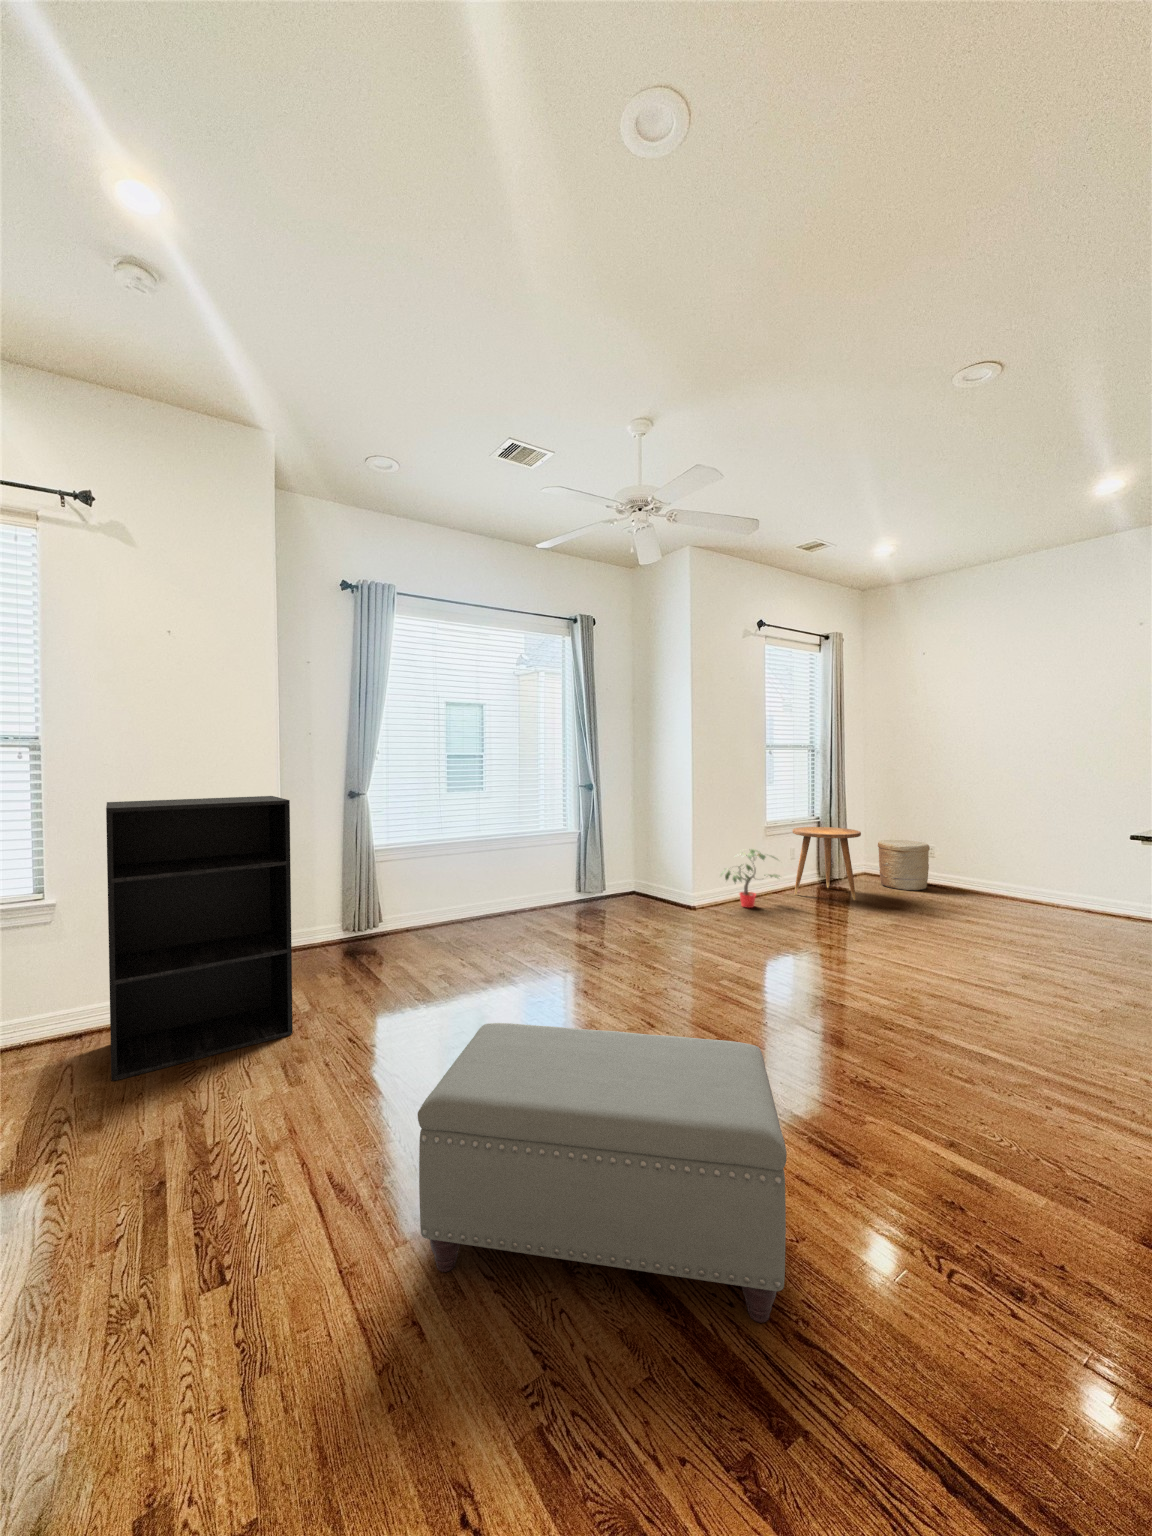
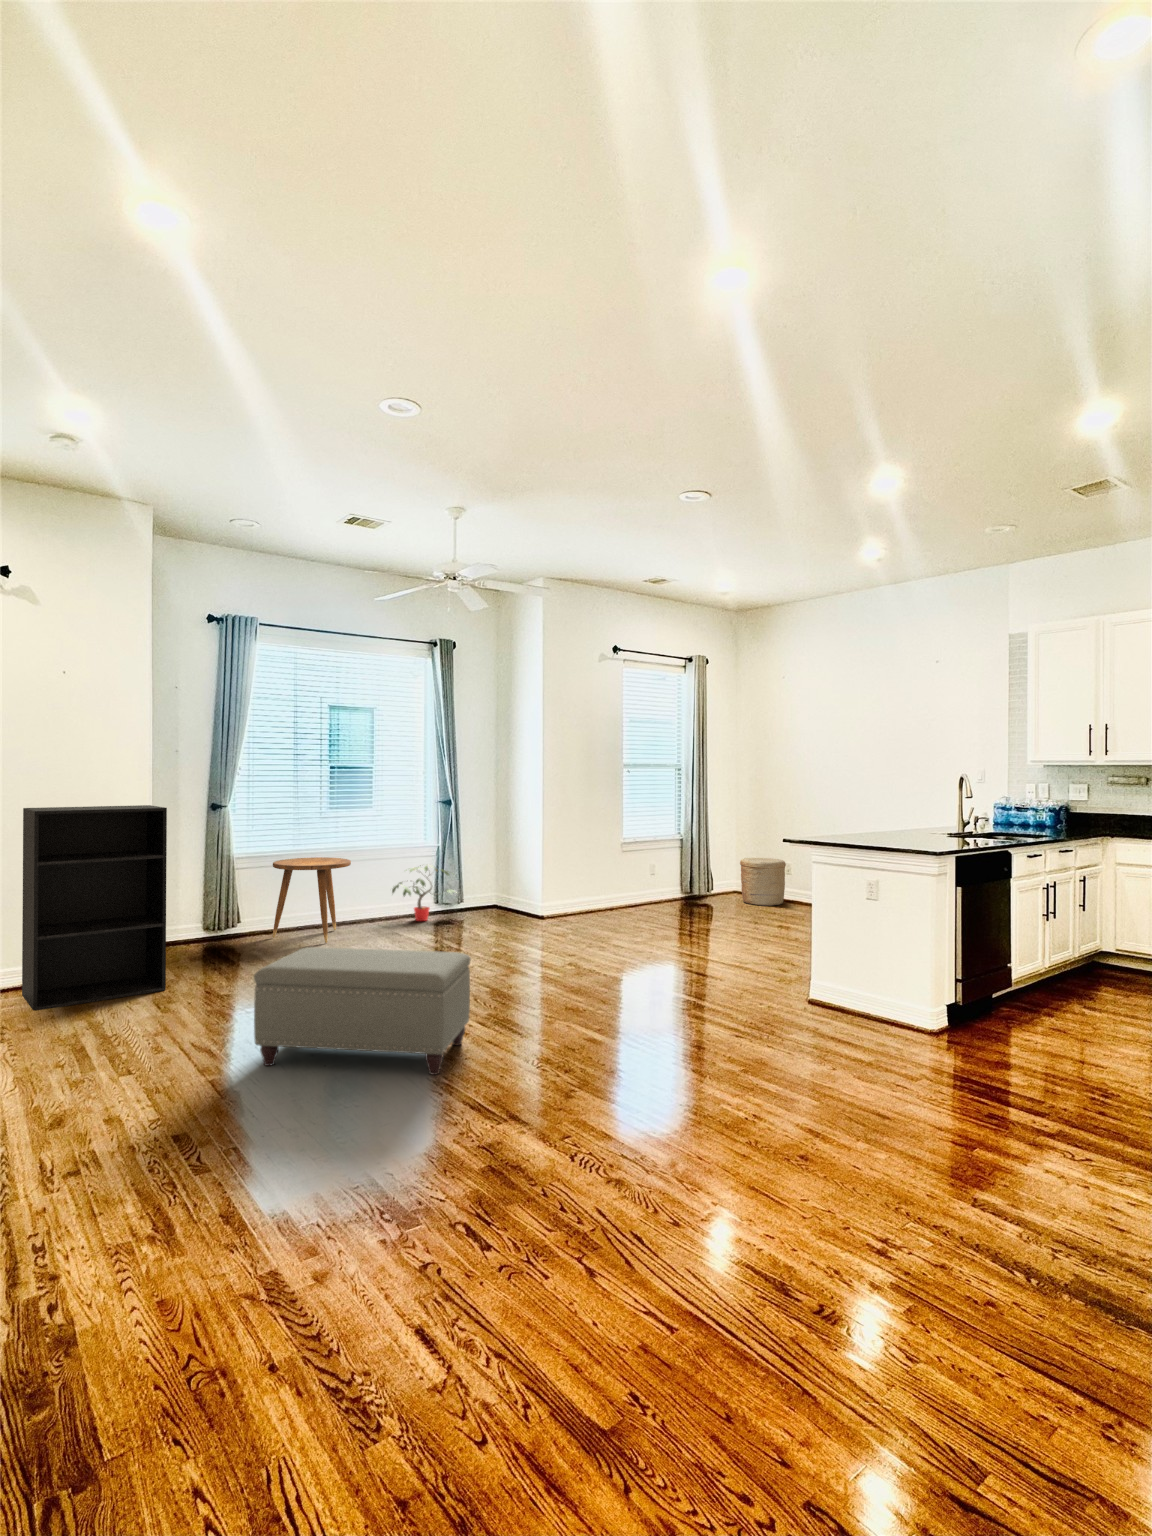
side table: present [792,827,861,900] -> present [273,857,351,943]
potted plant: present [721,849,778,908] -> present [392,865,457,921]

